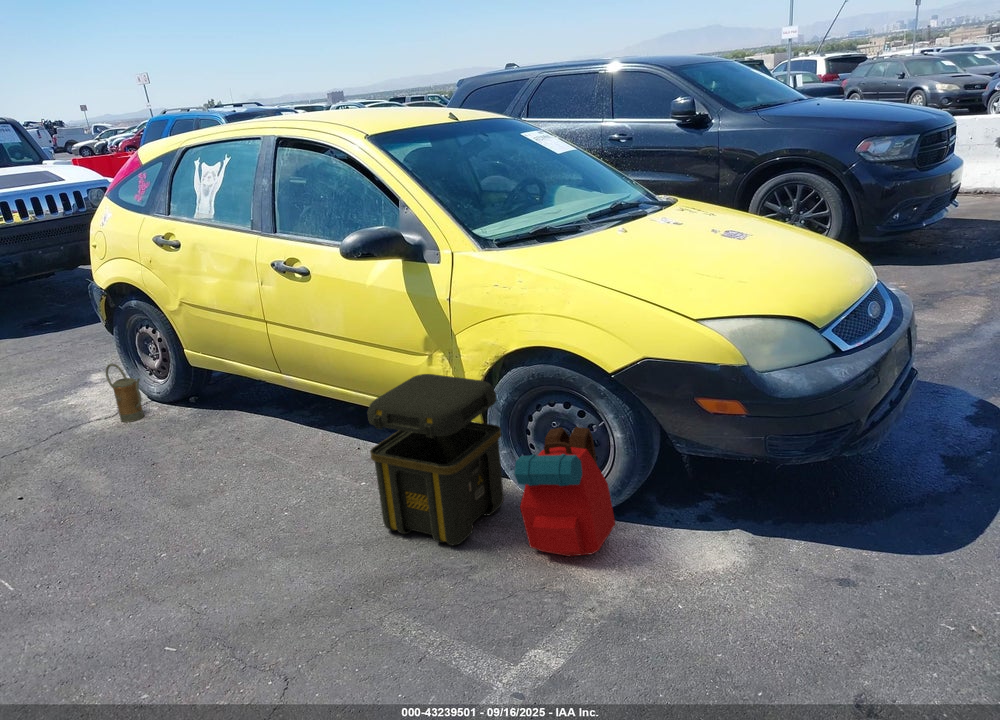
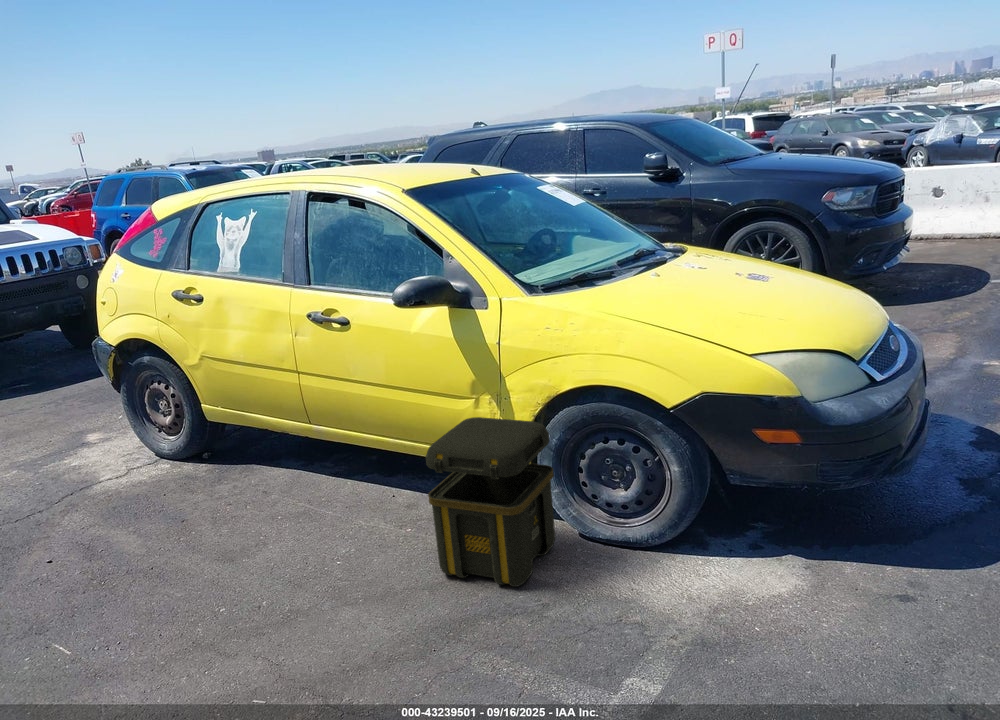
watering can: present [106,364,144,422] -> none [117,421,157,481]
backpack: present [515,427,615,556] -> none [582,463,676,591]

